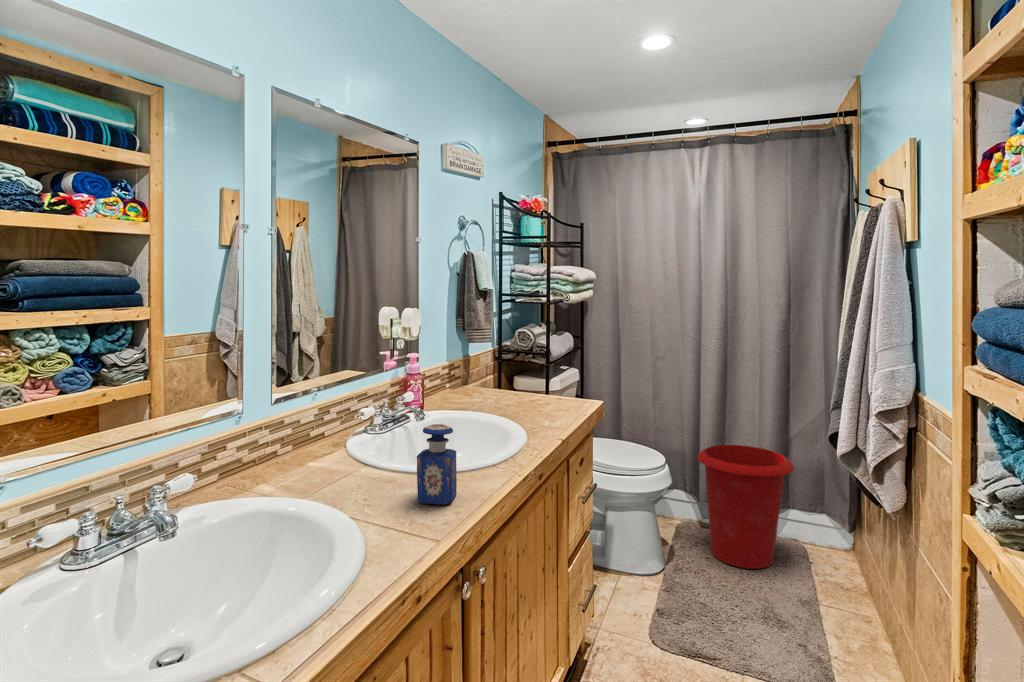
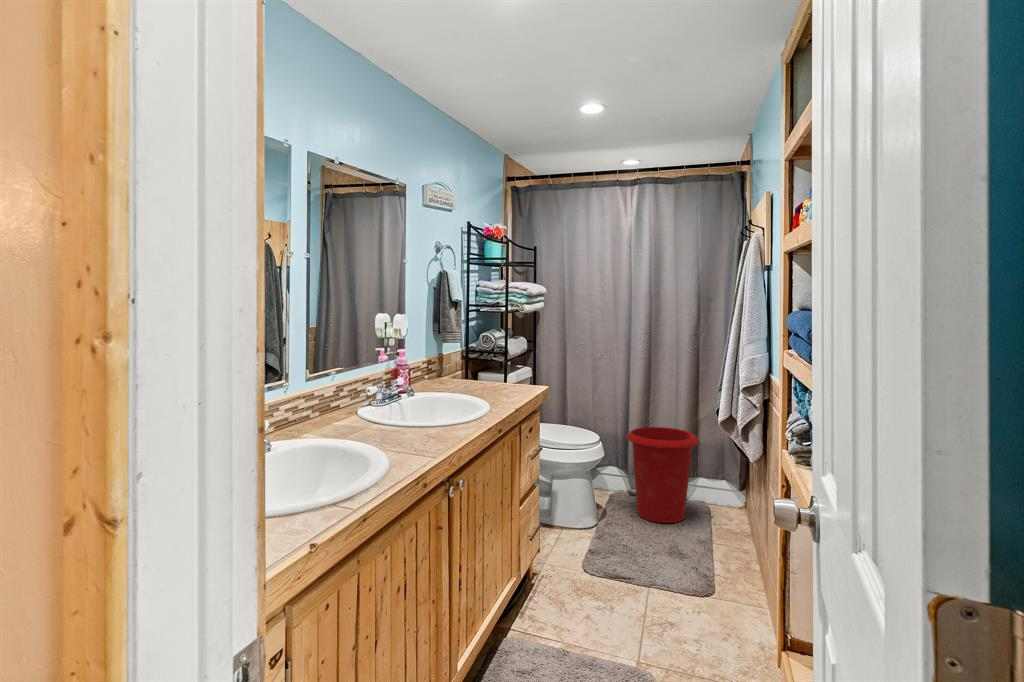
perfume bottle: present [417,424,457,504] -> none [416,390,442,441]

